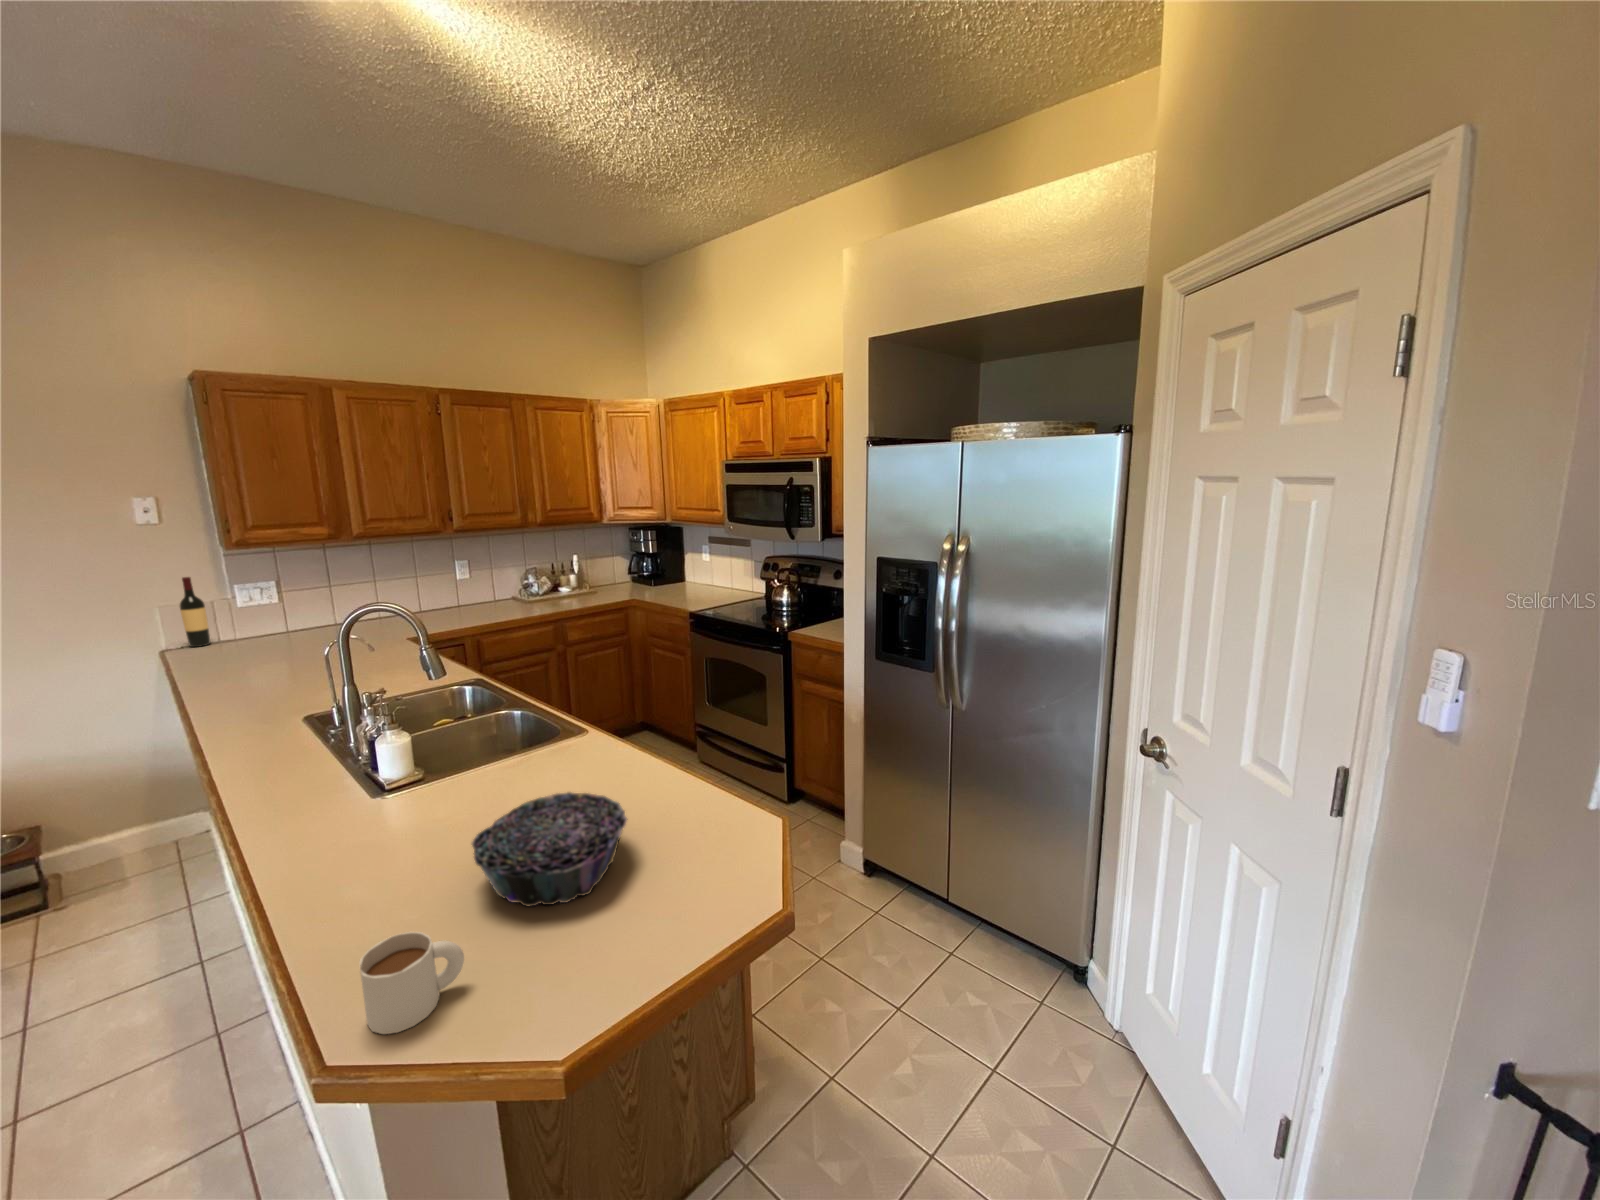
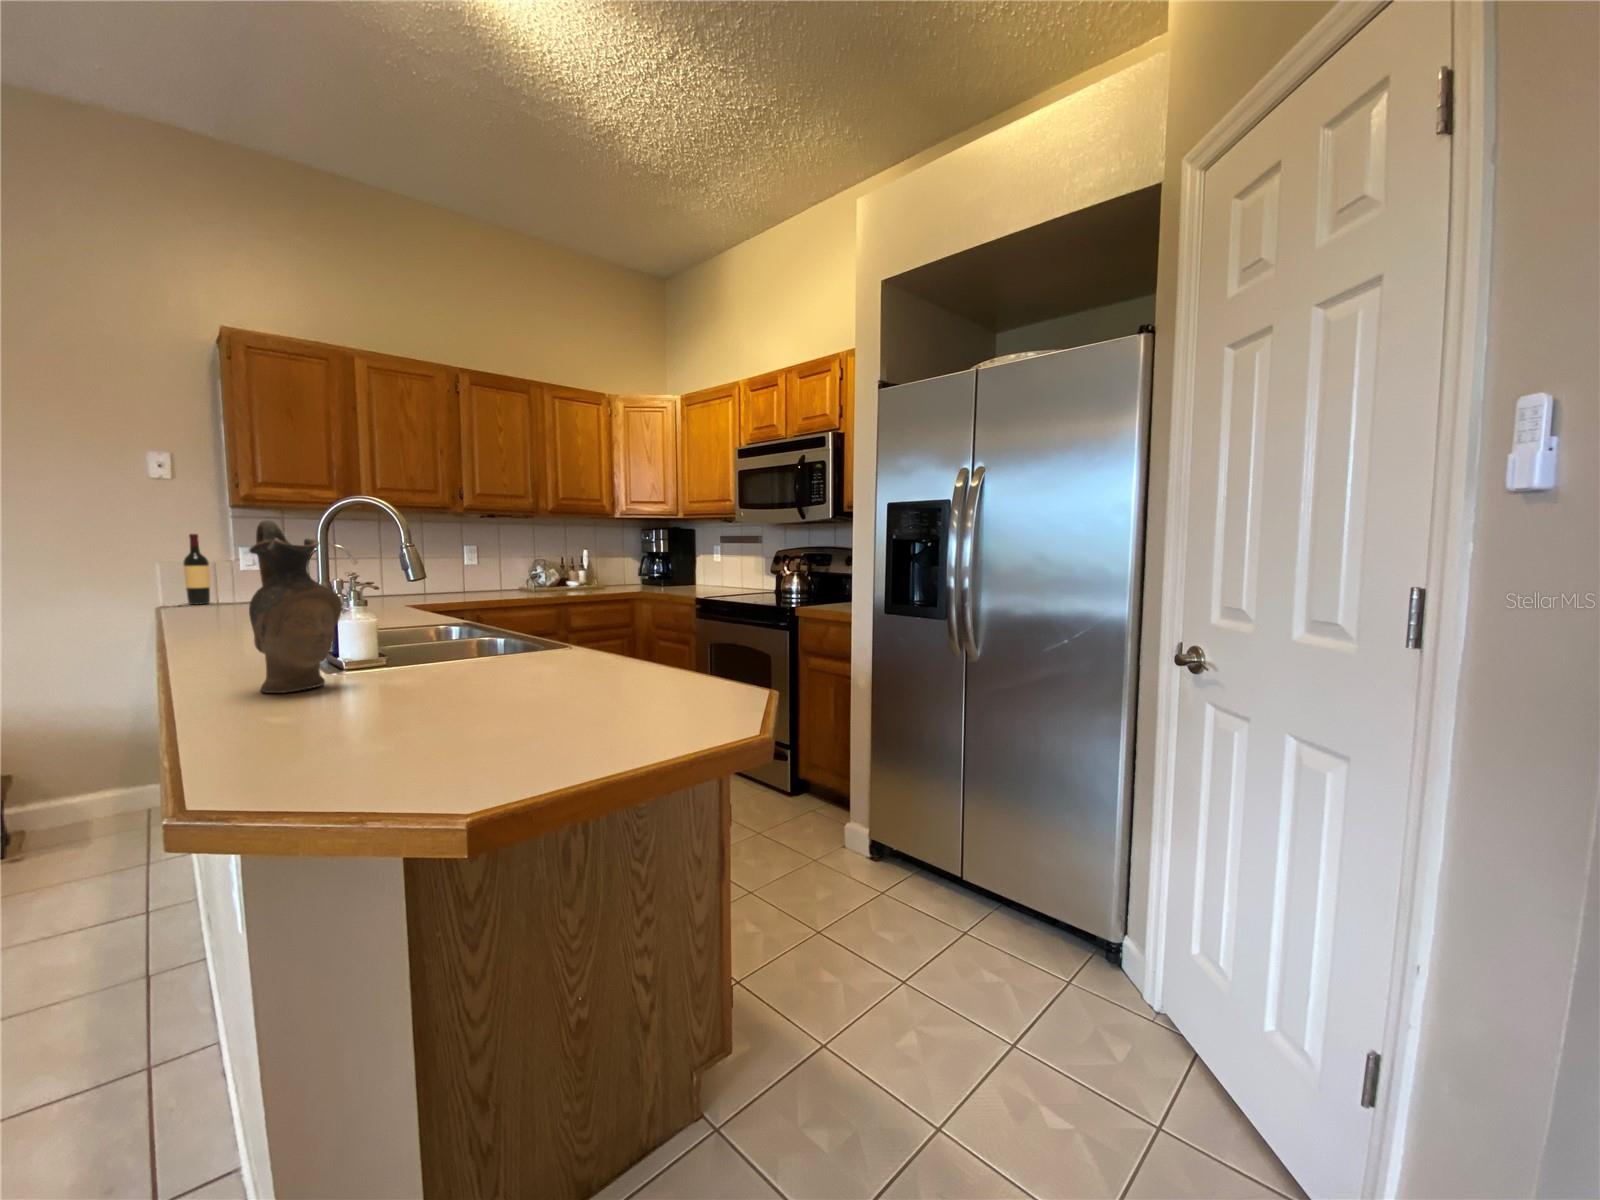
ceramic pitcher: none [302,691,389,852] -> present [249,520,342,693]
decorative bowl: present [472,792,627,906] -> none [413,643,593,723]
mug: present [360,932,464,1034] -> none [245,690,377,786]

